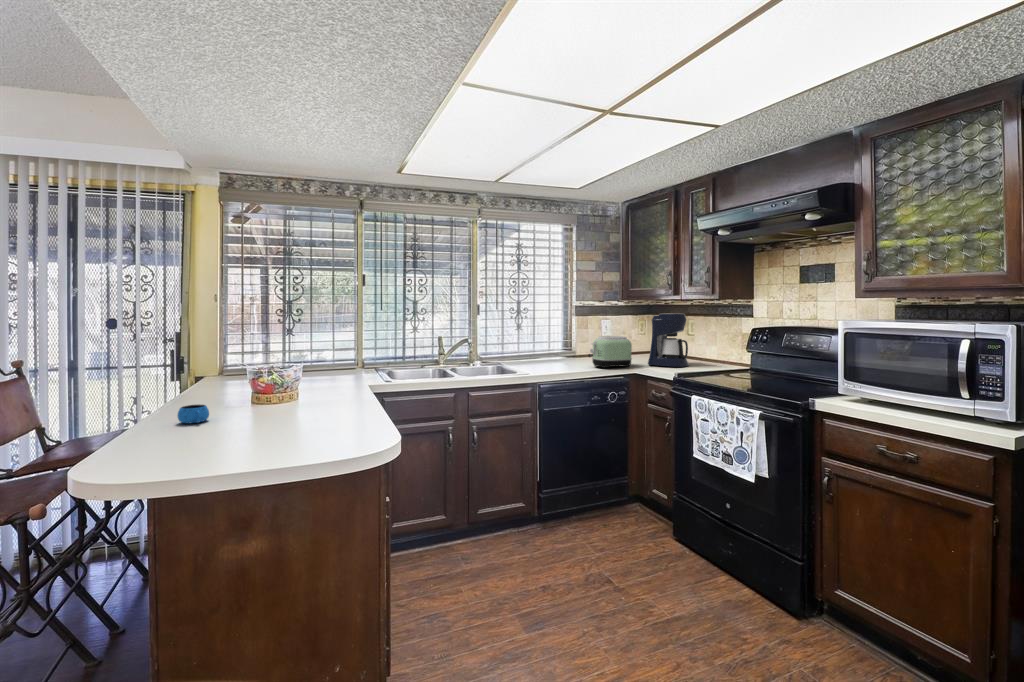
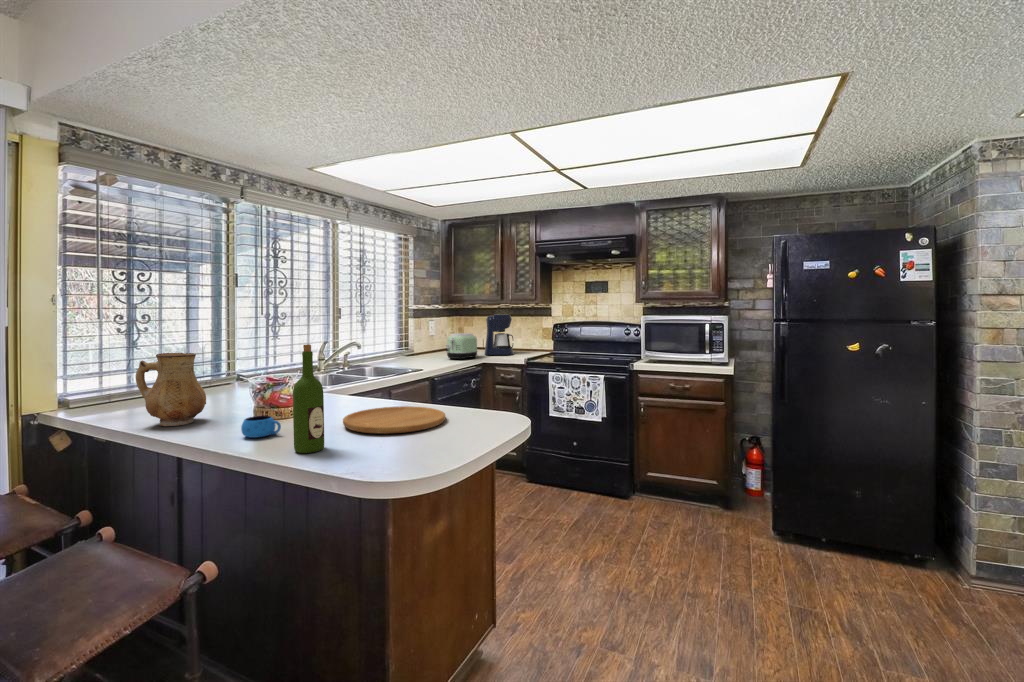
wine bottle: none [139,344,173,445] -> present [293,345,324,453]
ceramic pitcher: none [188,345,235,404] -> present [136,353,206,426]
cutting board: none [225,412,341,443] -> present [343,406,446,434]

